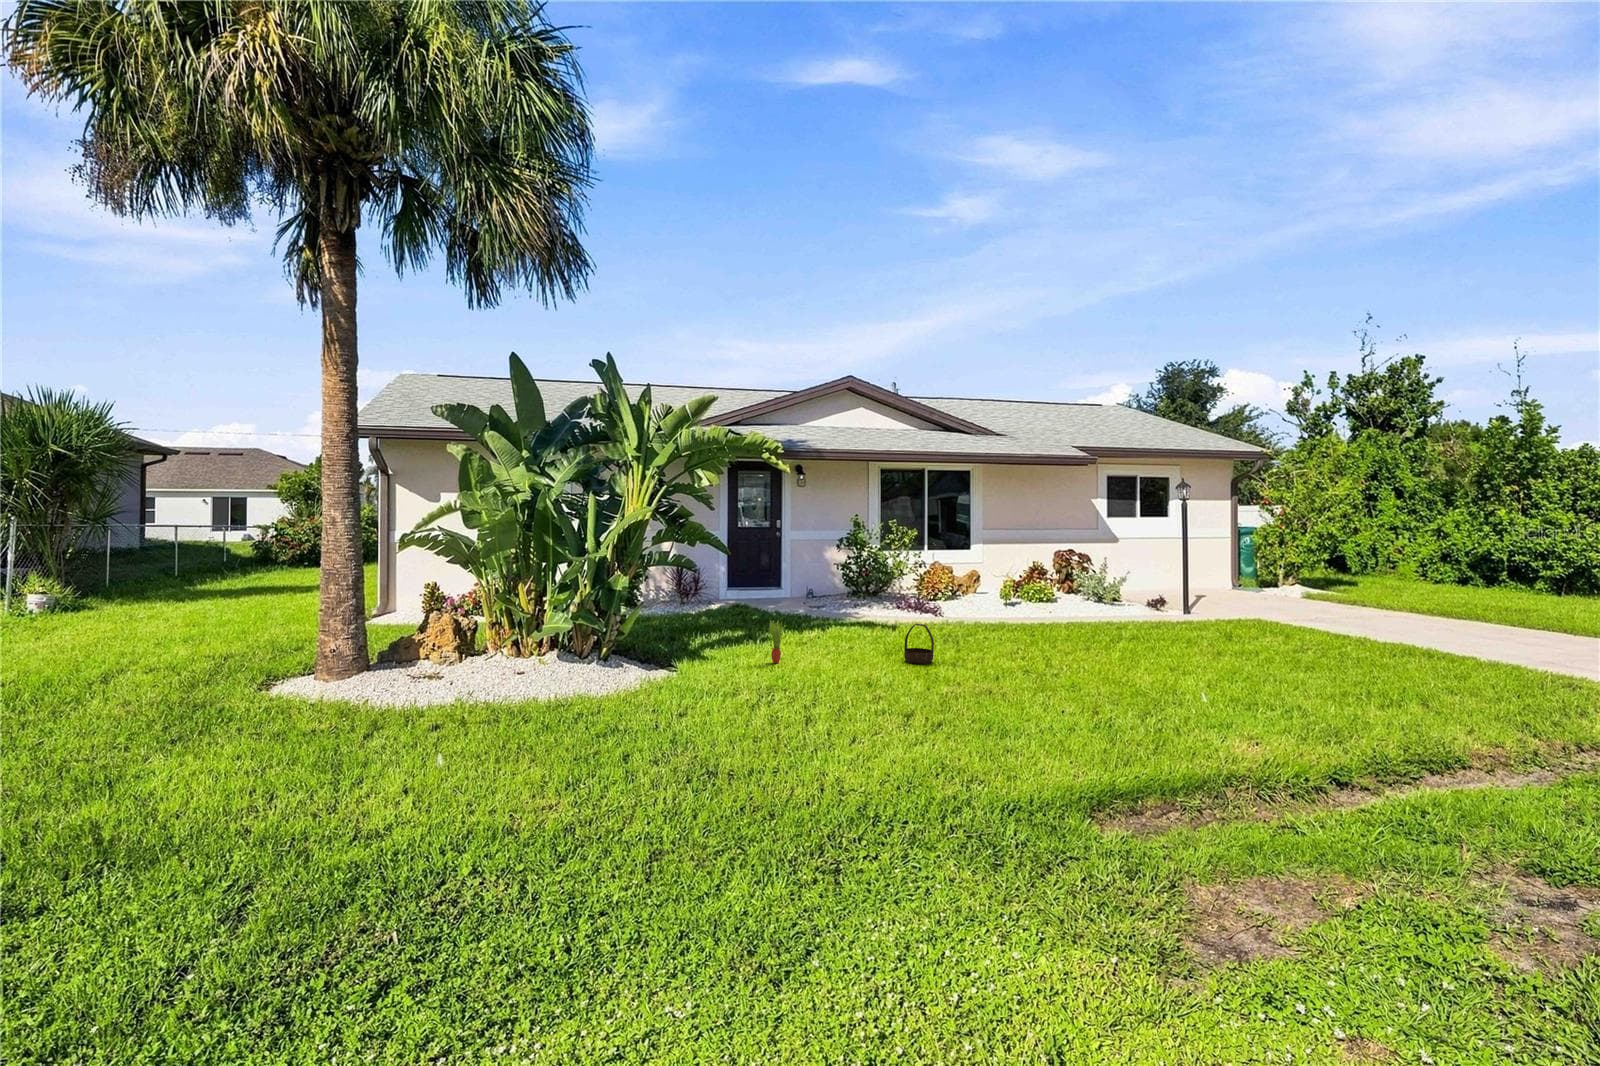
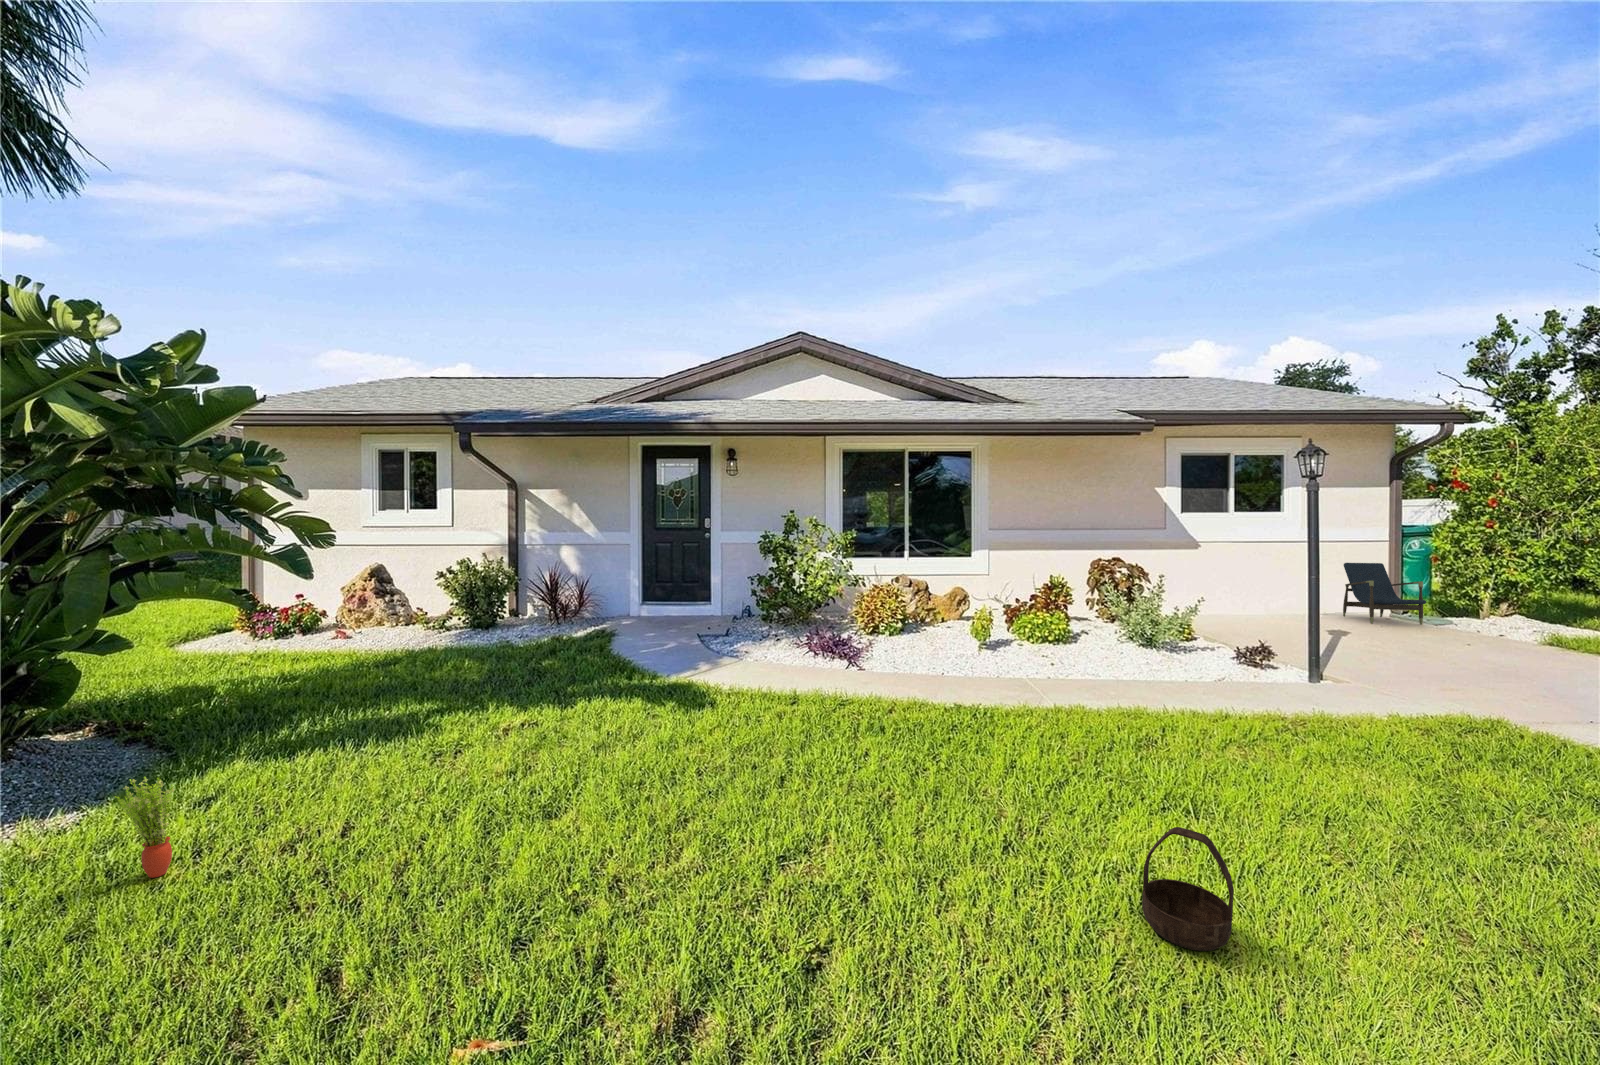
lounge chair: none [1204,552,1251,591] -> present [1343,563,1426,624]
basket: present [904,624,934,664] -> present [1142,827,1234,951]

